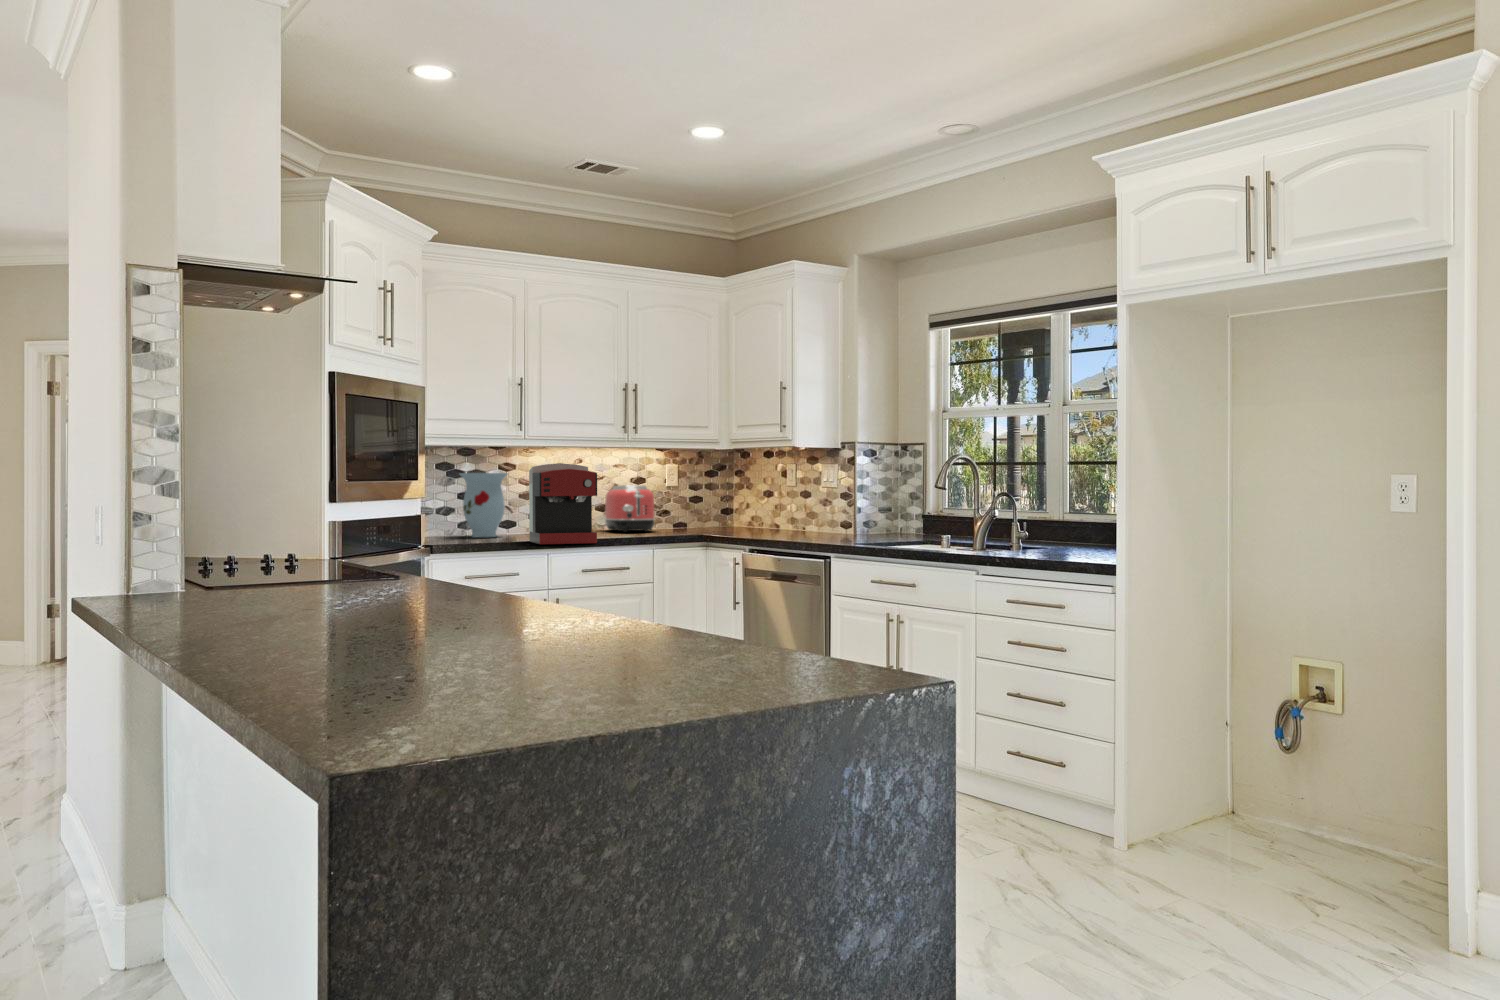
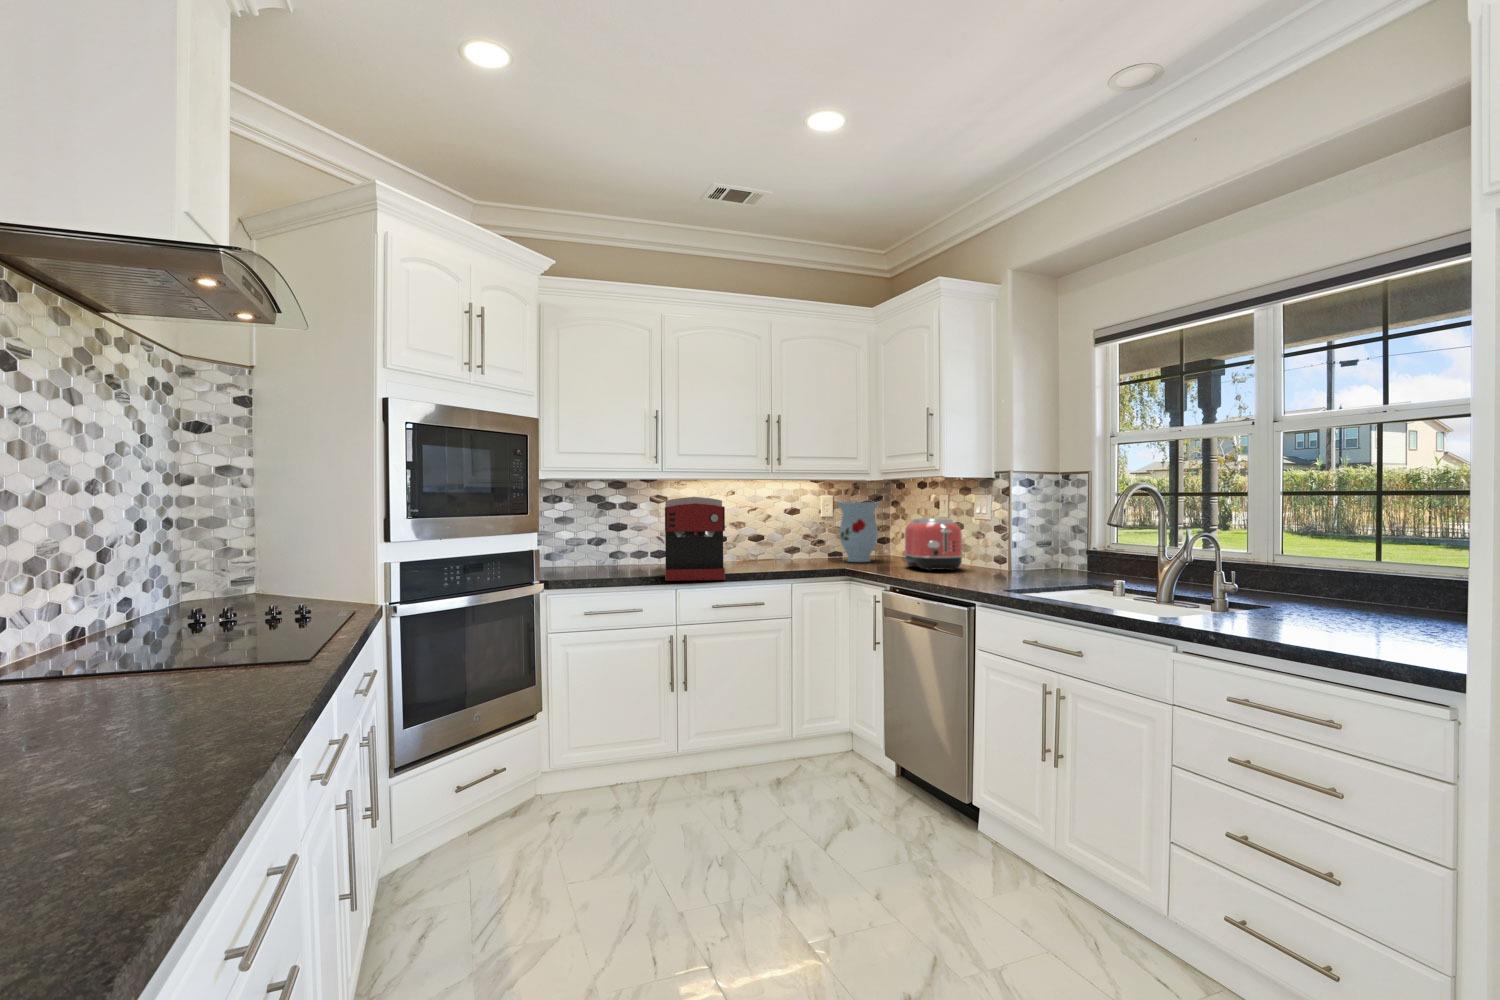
vase: present [460,473,507,537] -> present [837,502,880,562]
toaster: present [605,485,655,532] -> present [904,518,963,571]

